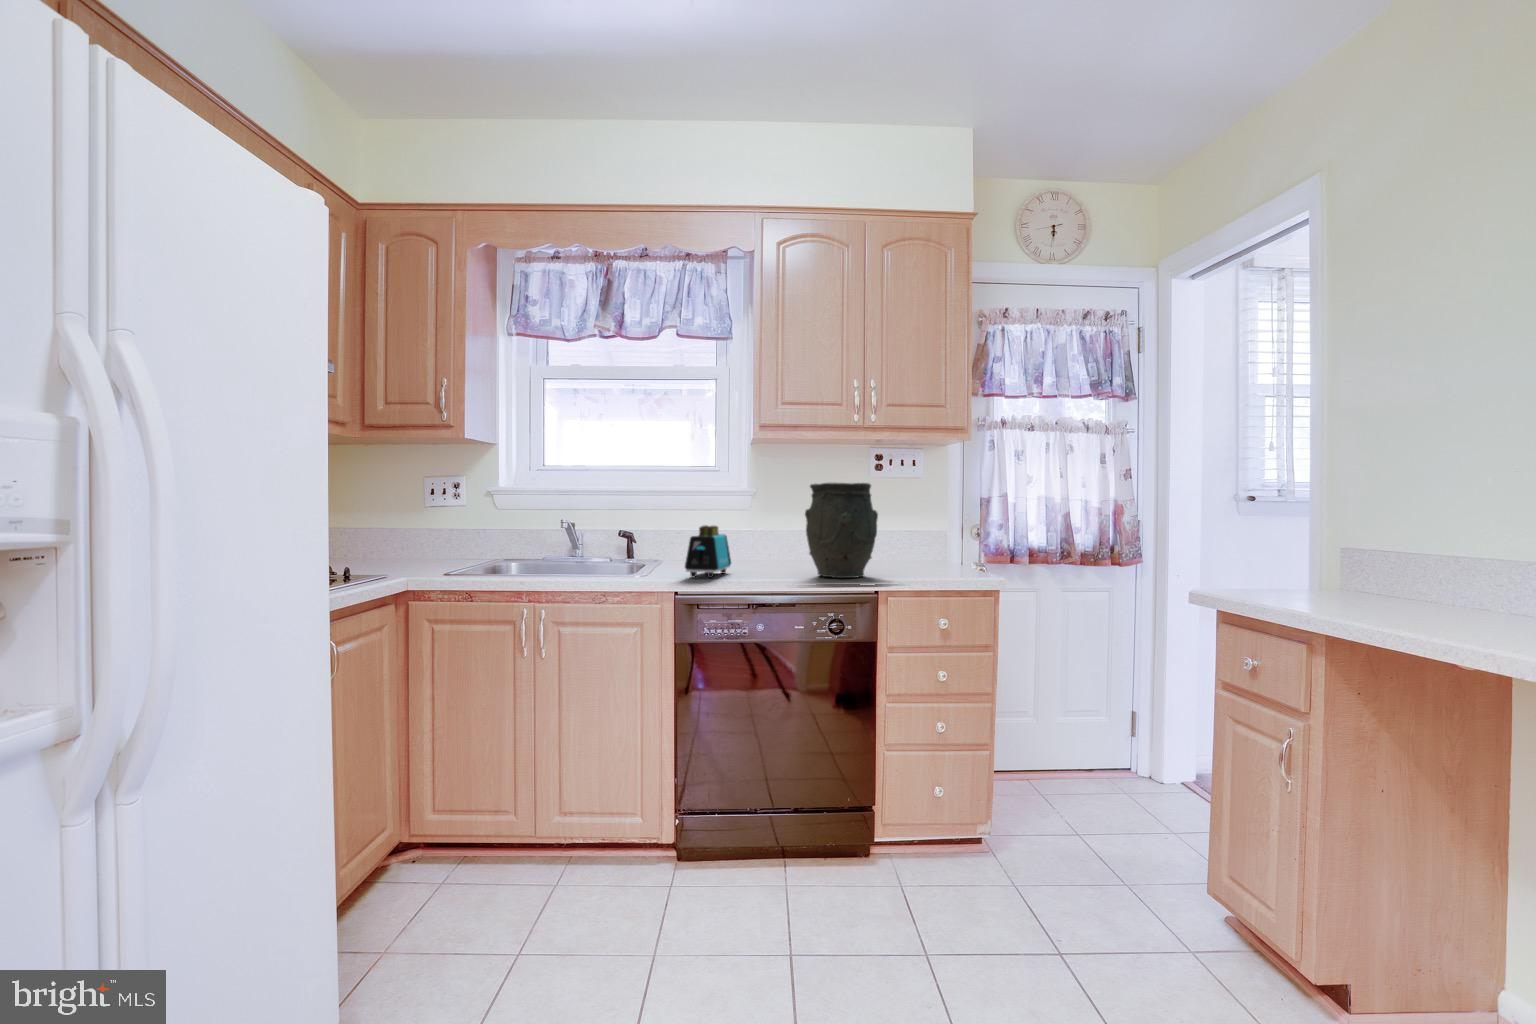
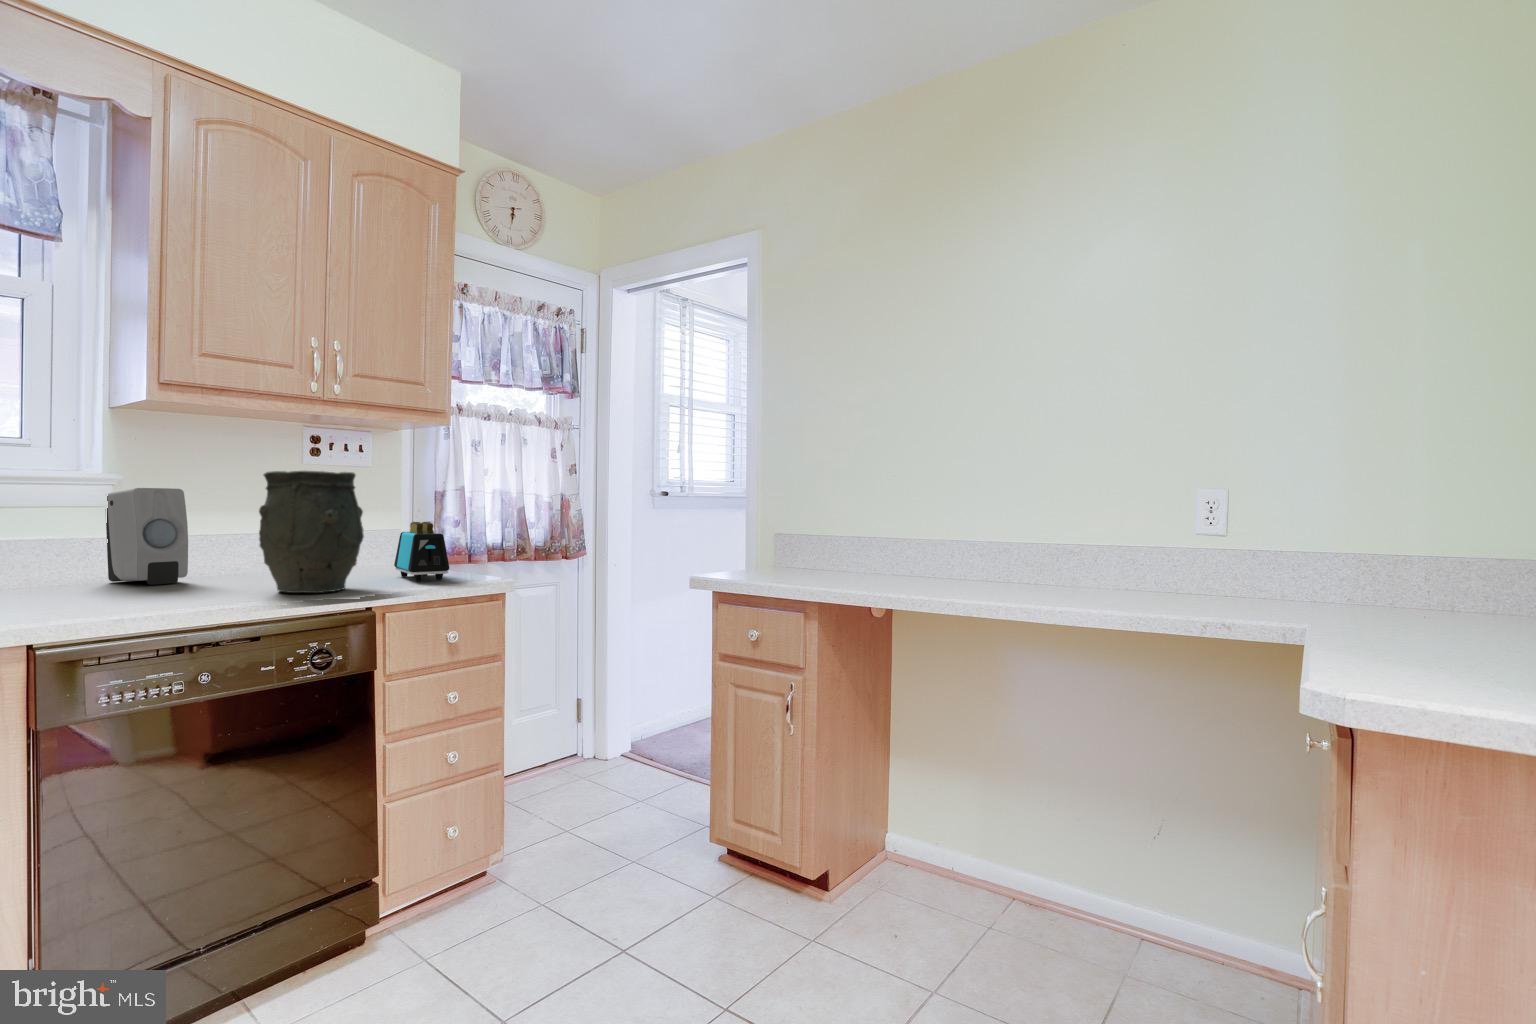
soap dispenser: none [748,498,786,565] -> present [105,488,188,585]
toaster: present [685,526,731,578] -> present [394,522,449,581]

